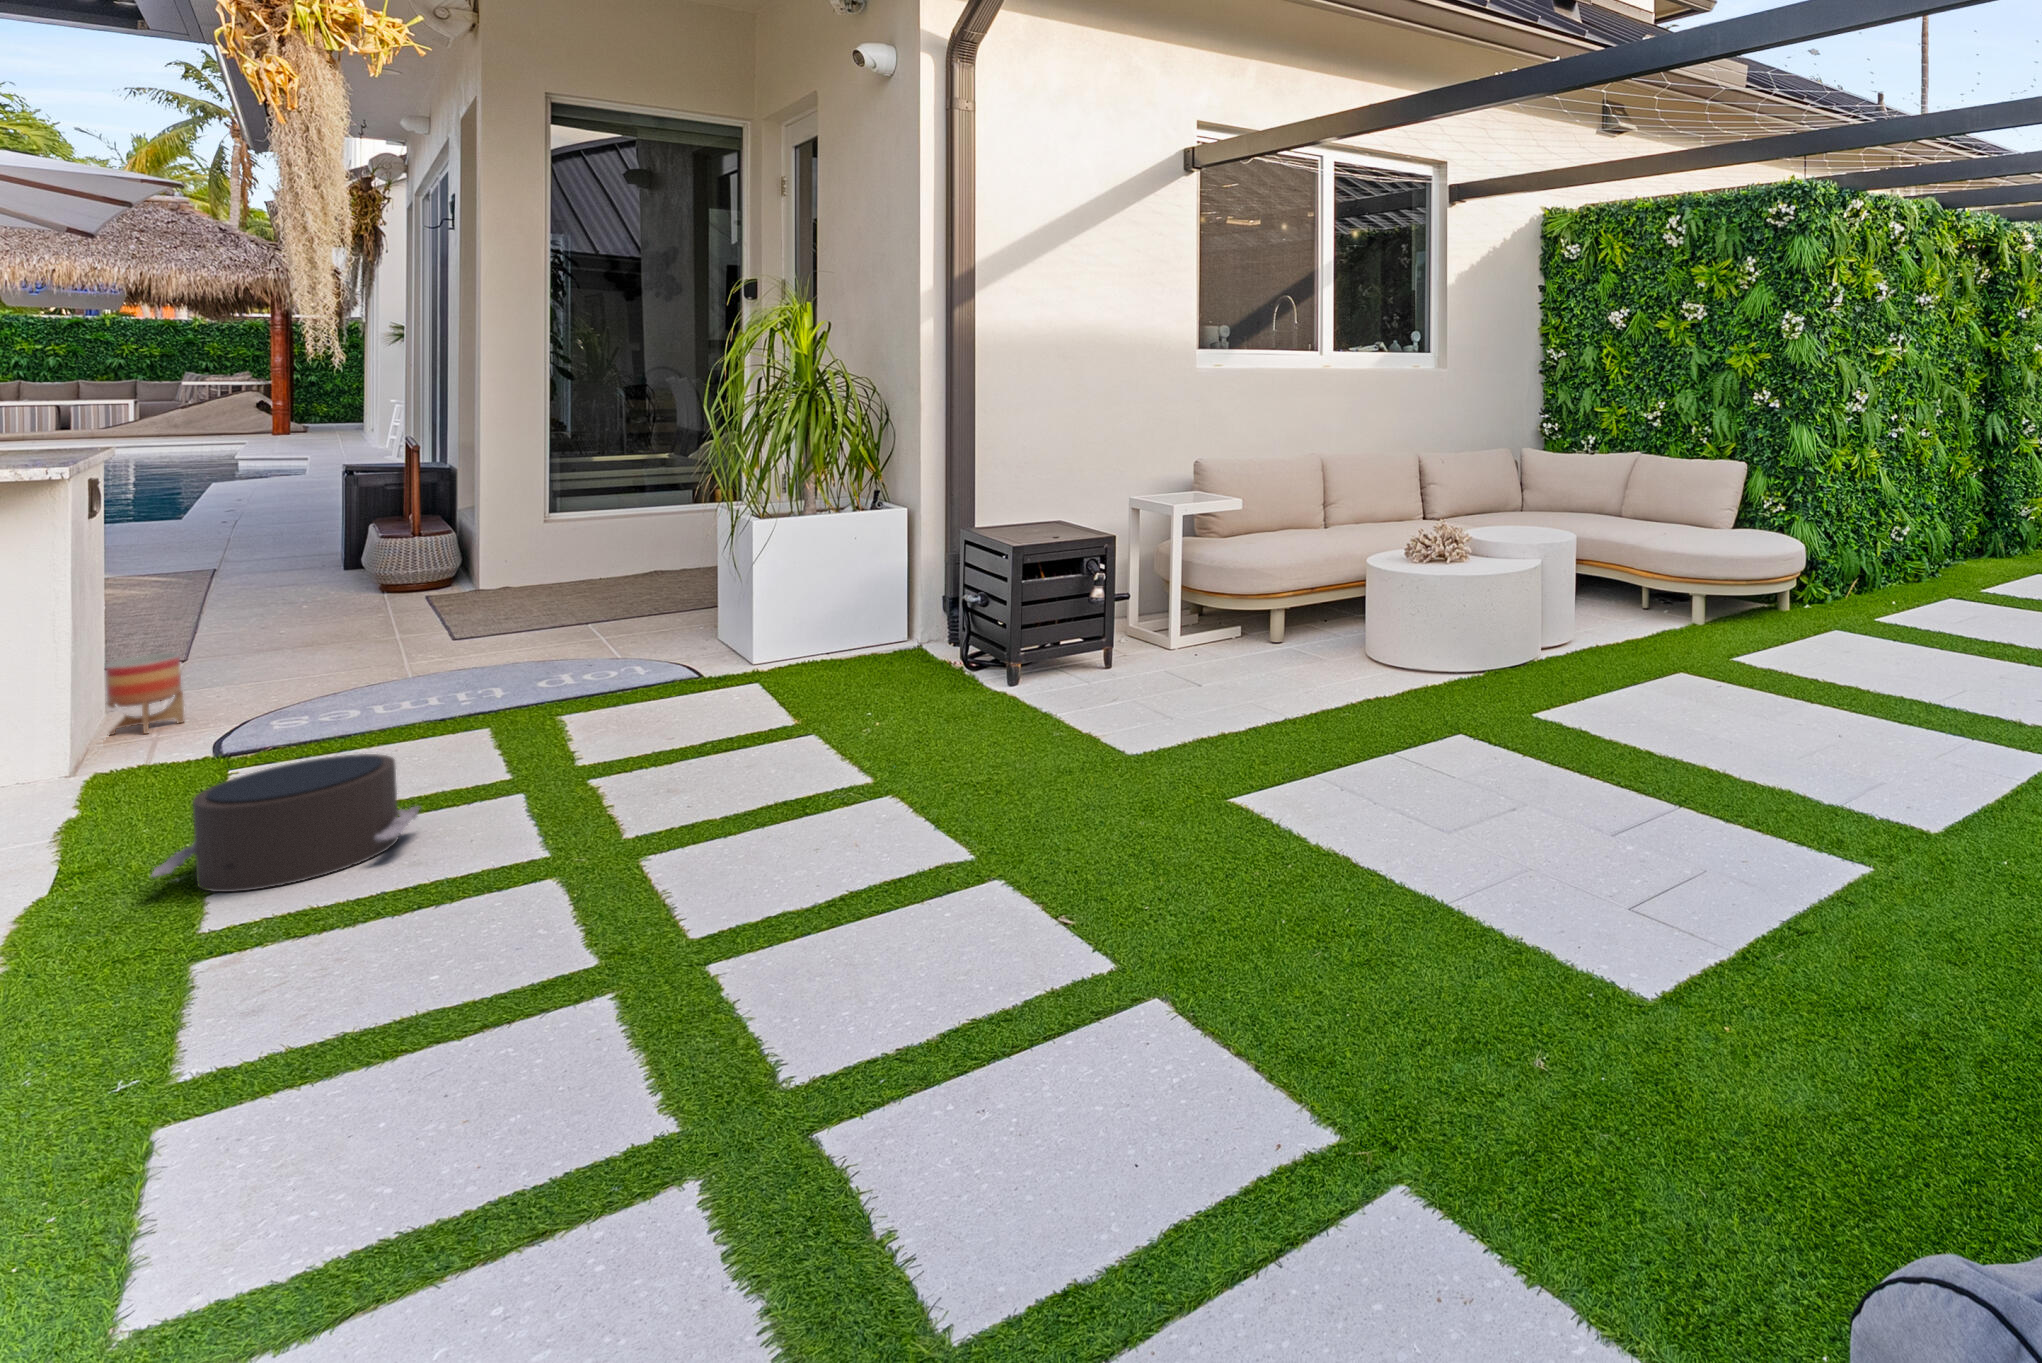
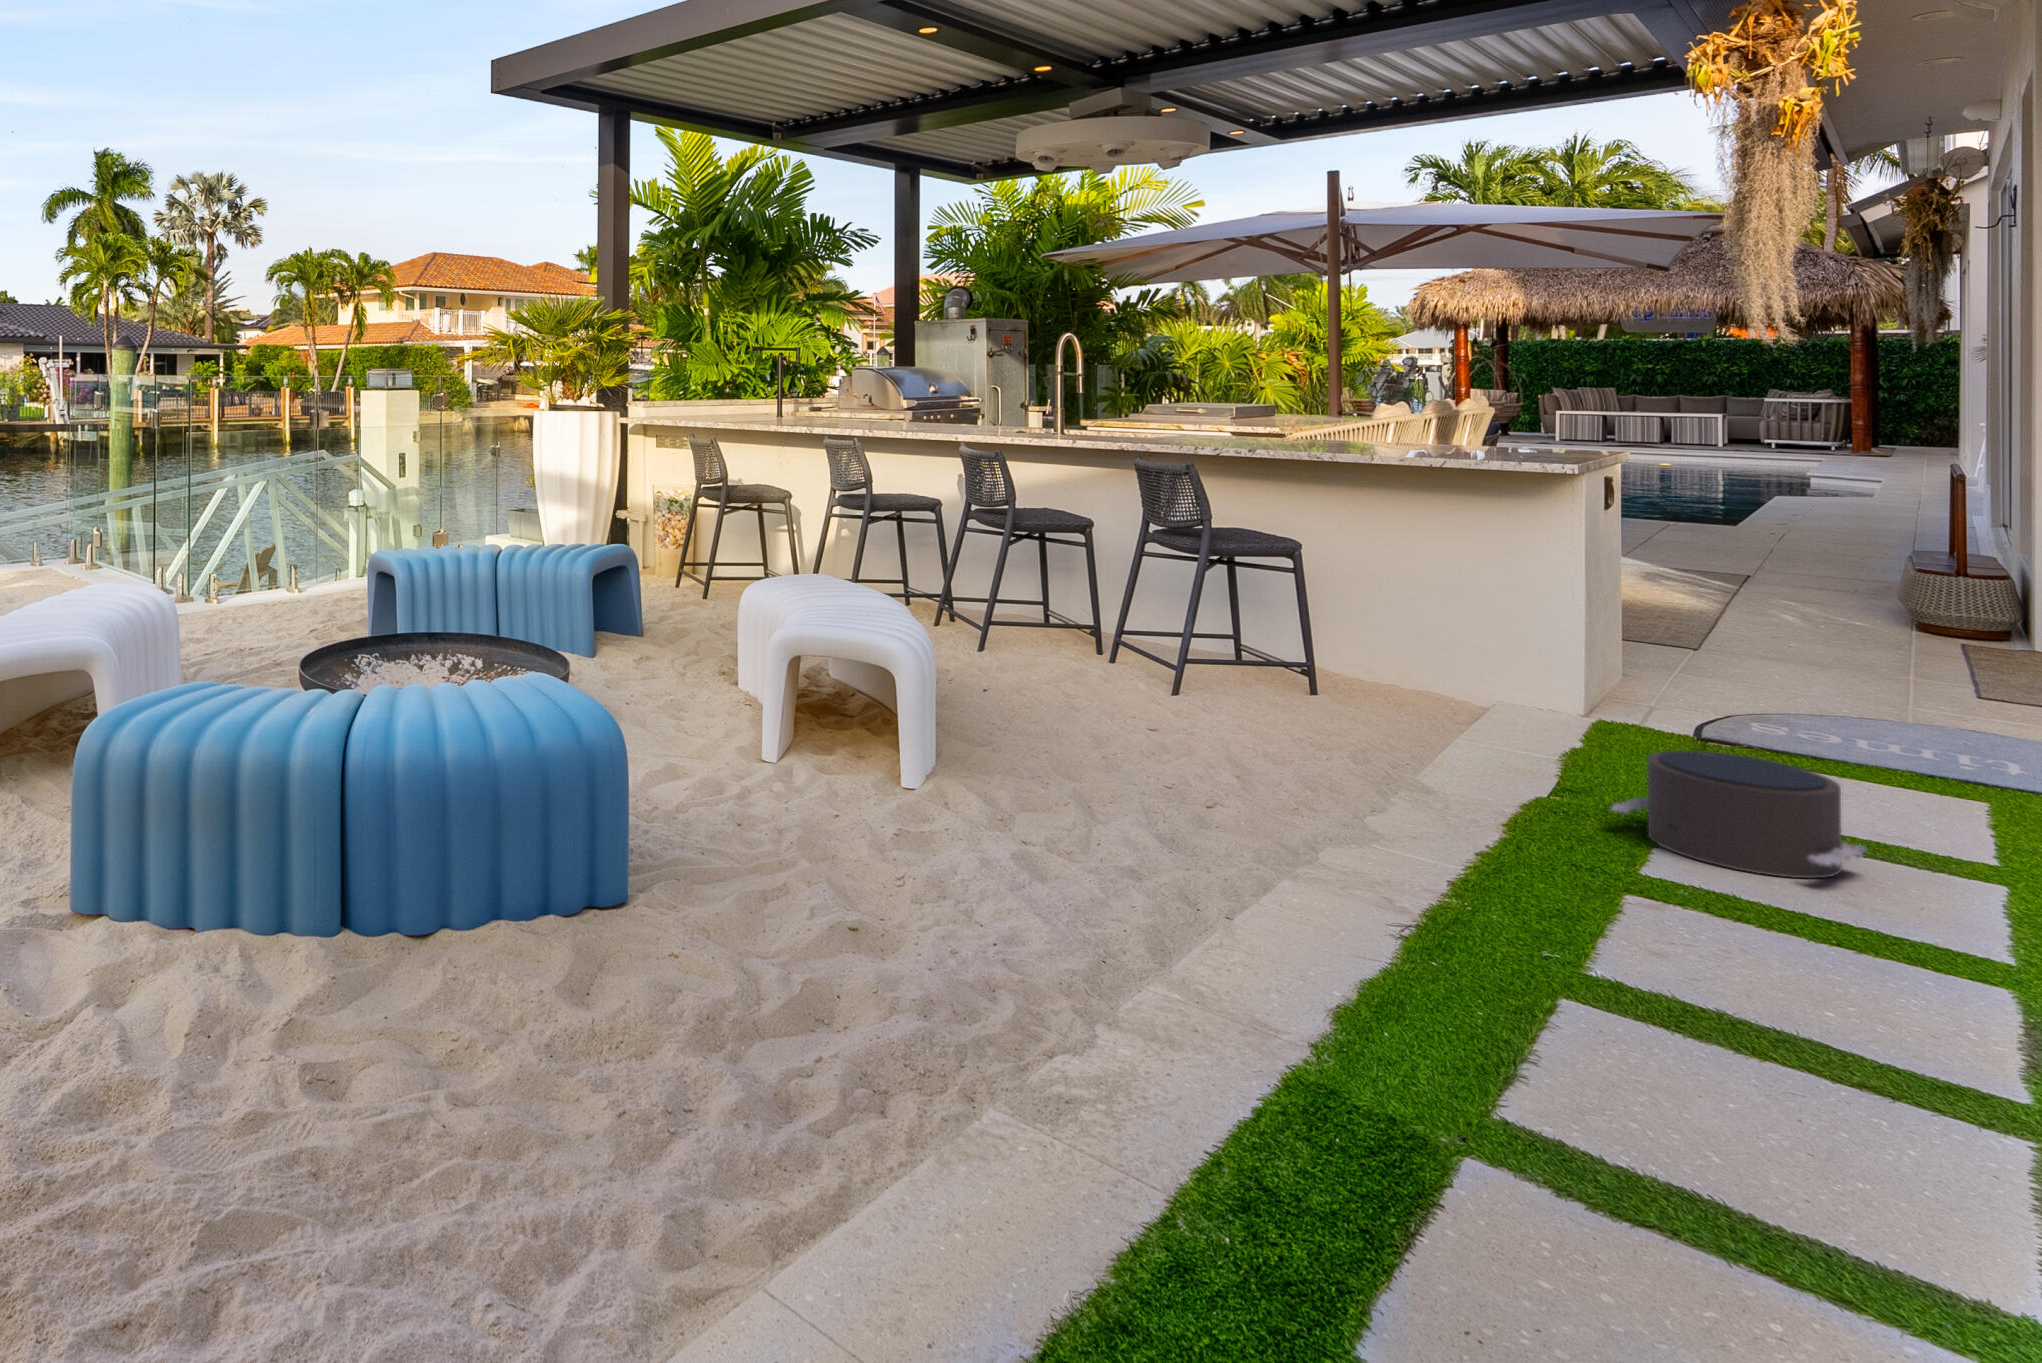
planter: present [106,653,184,735] -> none [1622,630,1684,701]

